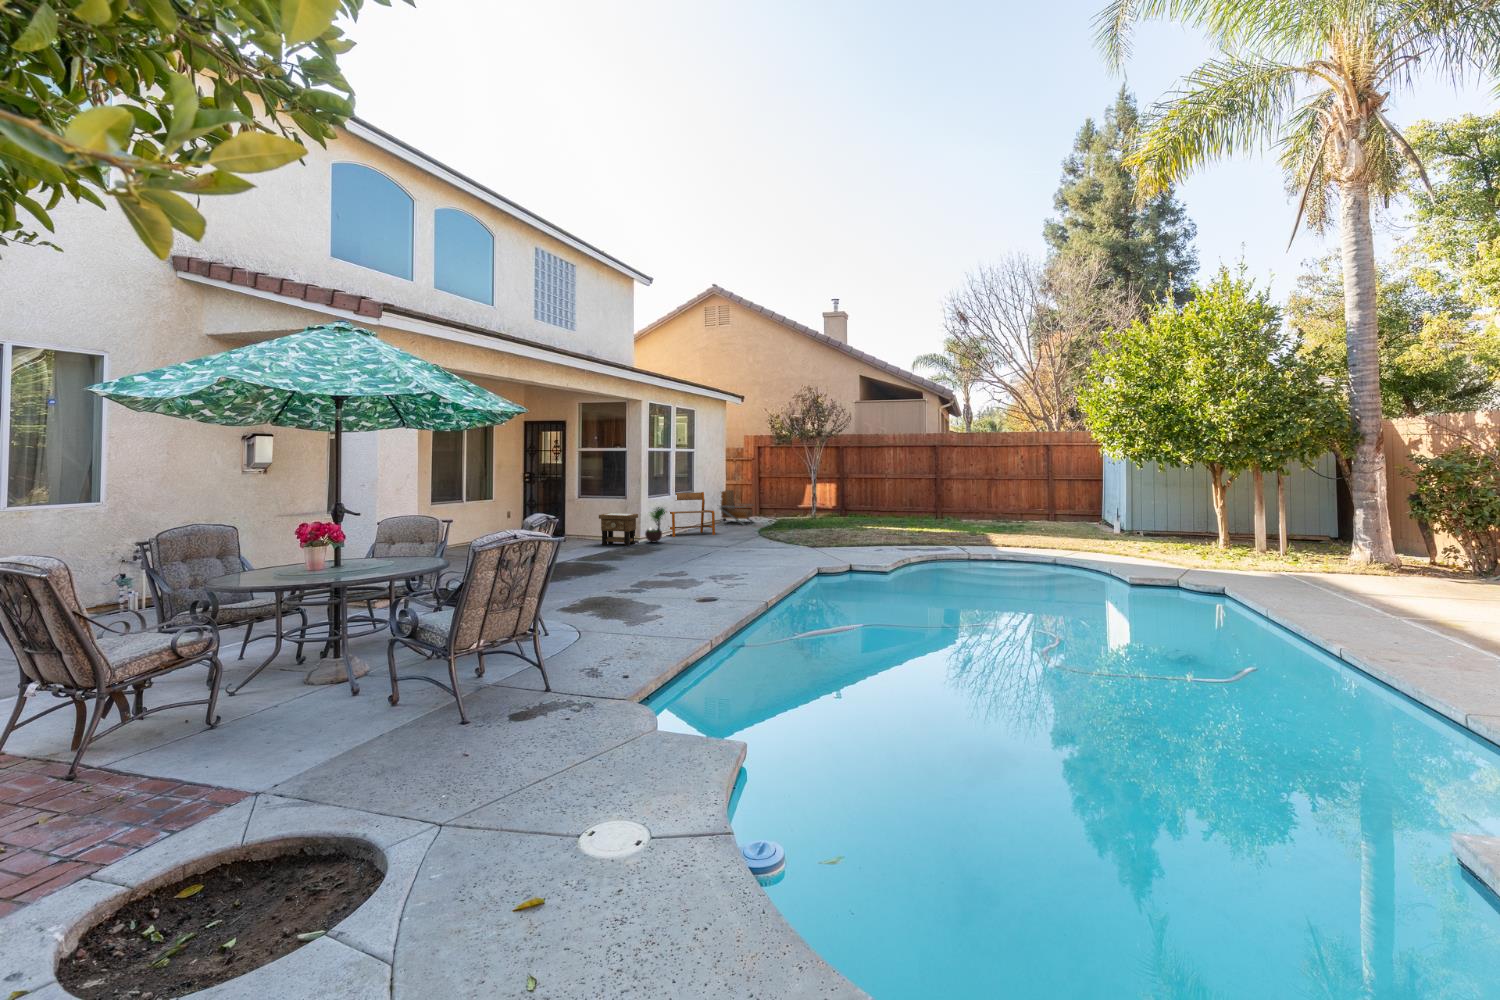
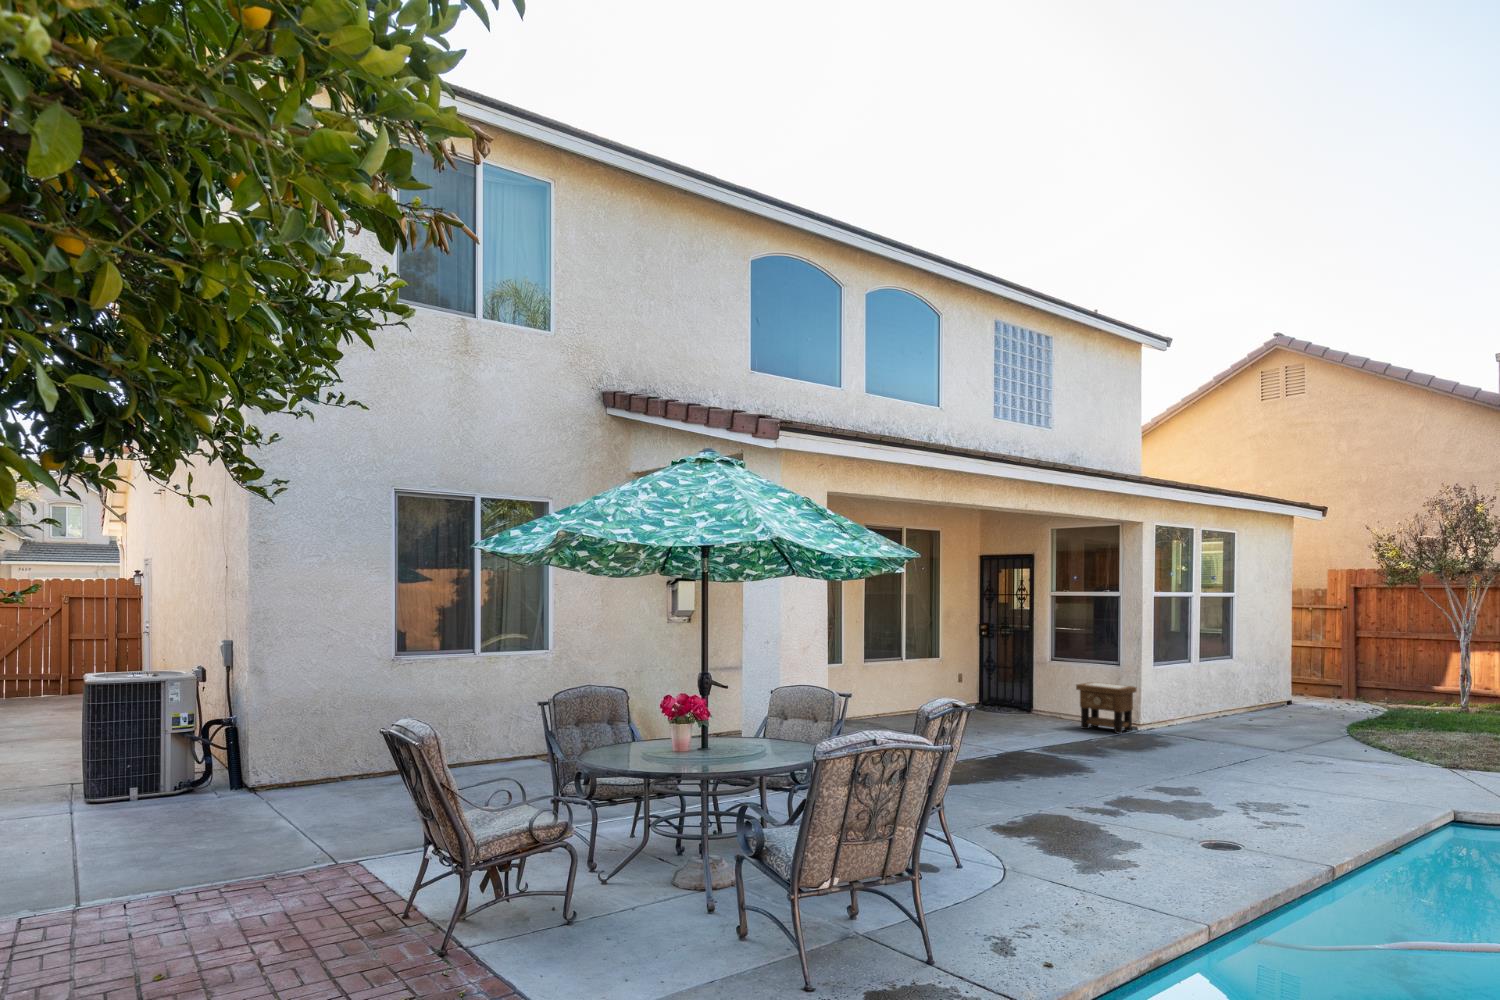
lounge chair: present [719,490,753,526] -> none [1276,654,1350,716]
bench: present [670,492,715,537] -> none [1183,656,1270,727]
potted tree: present [645,507,665,542] -> none [1148,673,1185,732]

